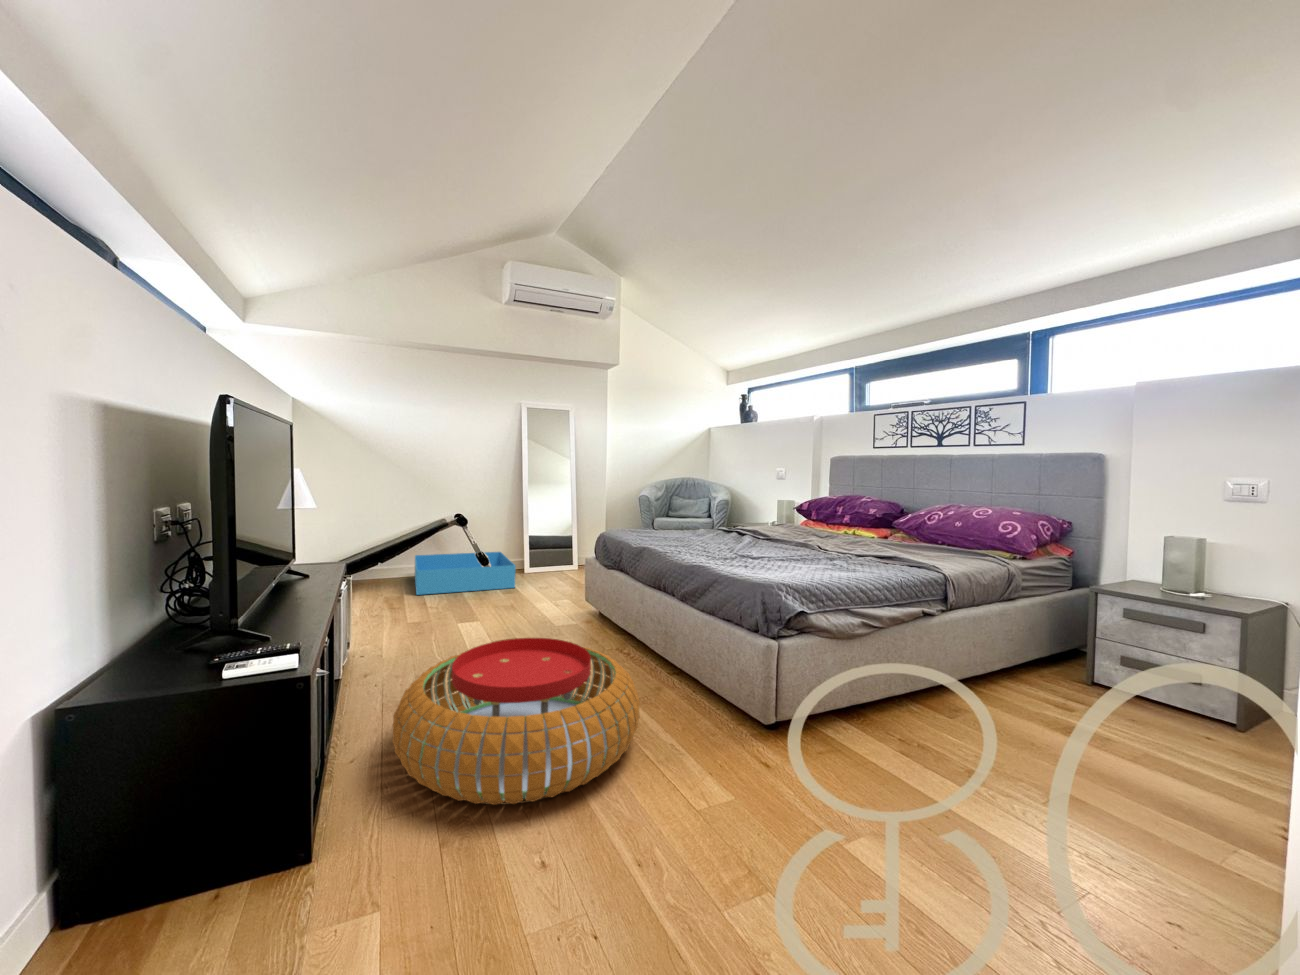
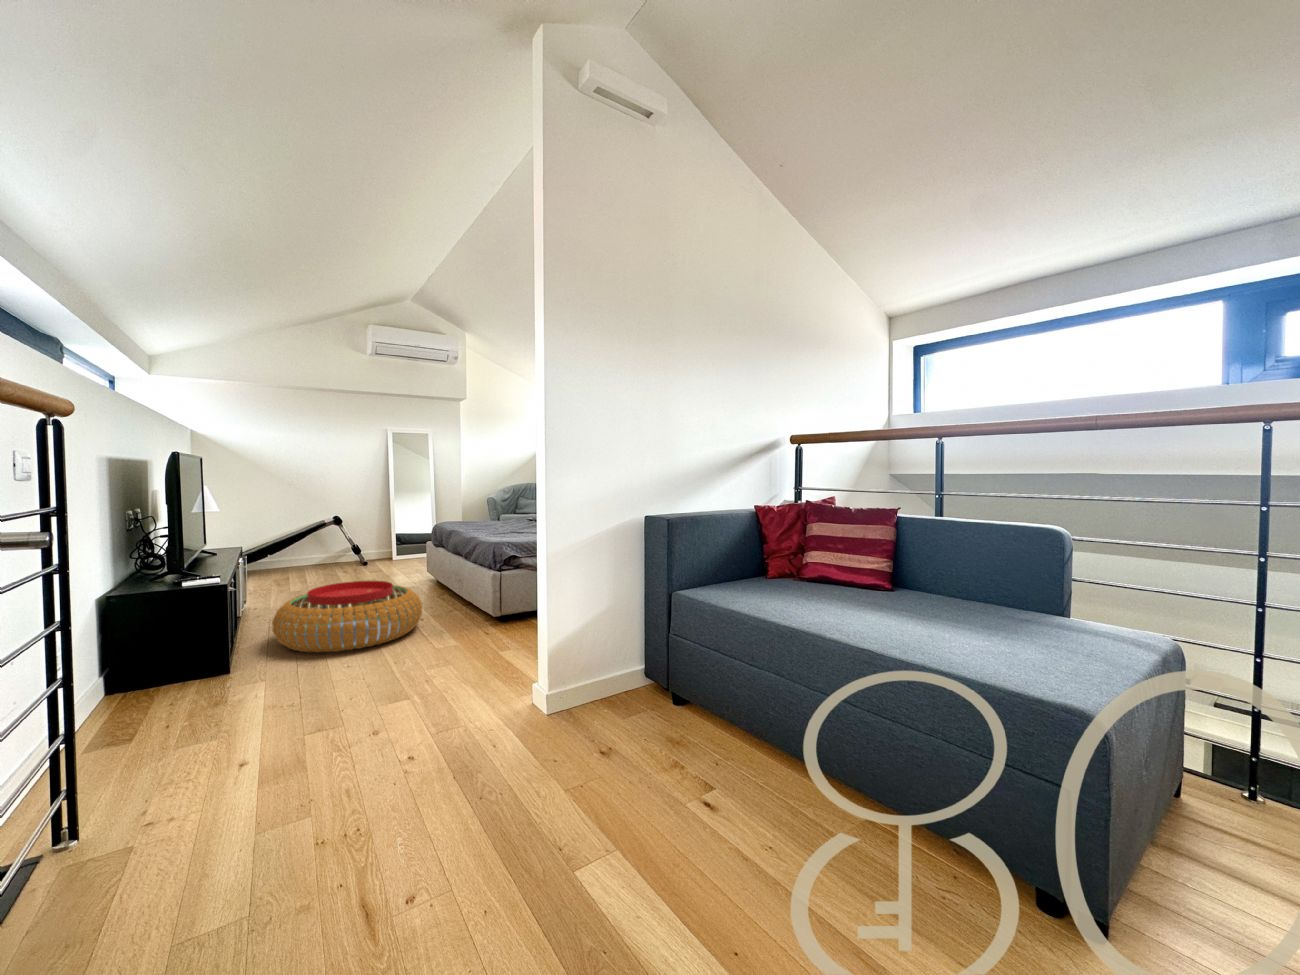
storage bin: present [415,552,516,595] -> none [300,545,382,577]

